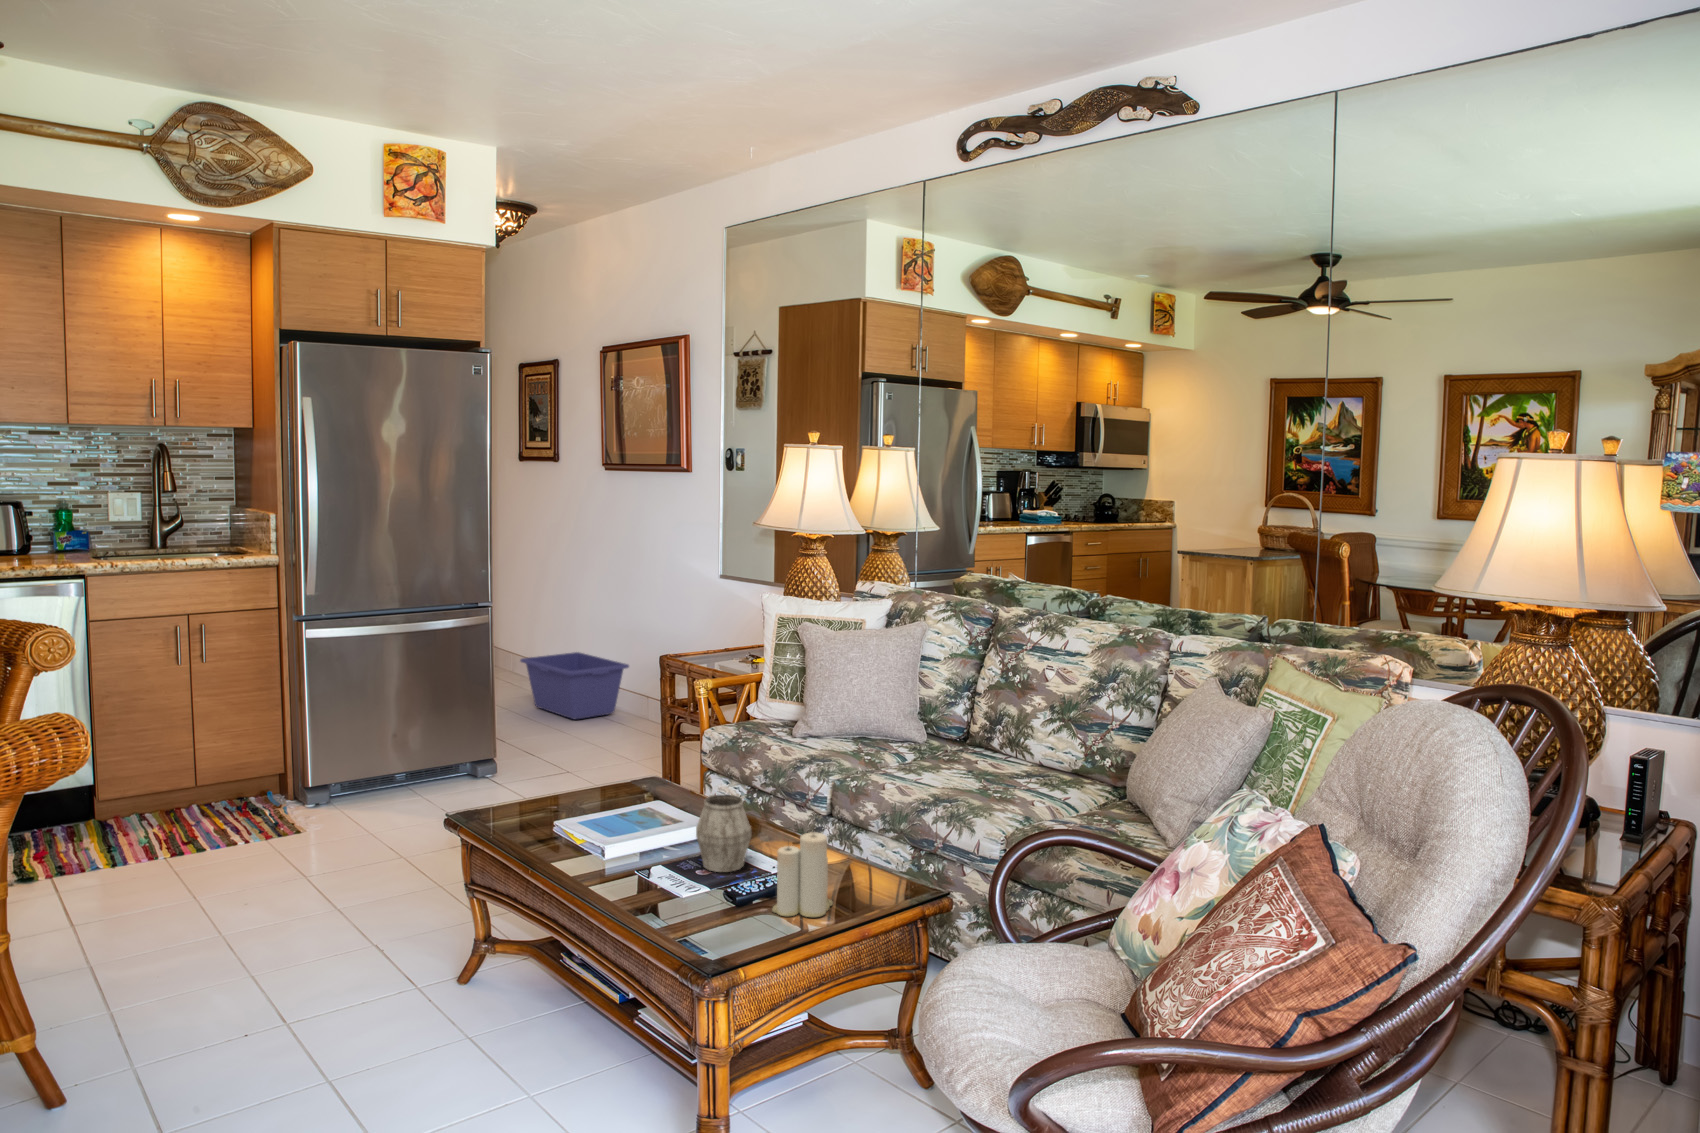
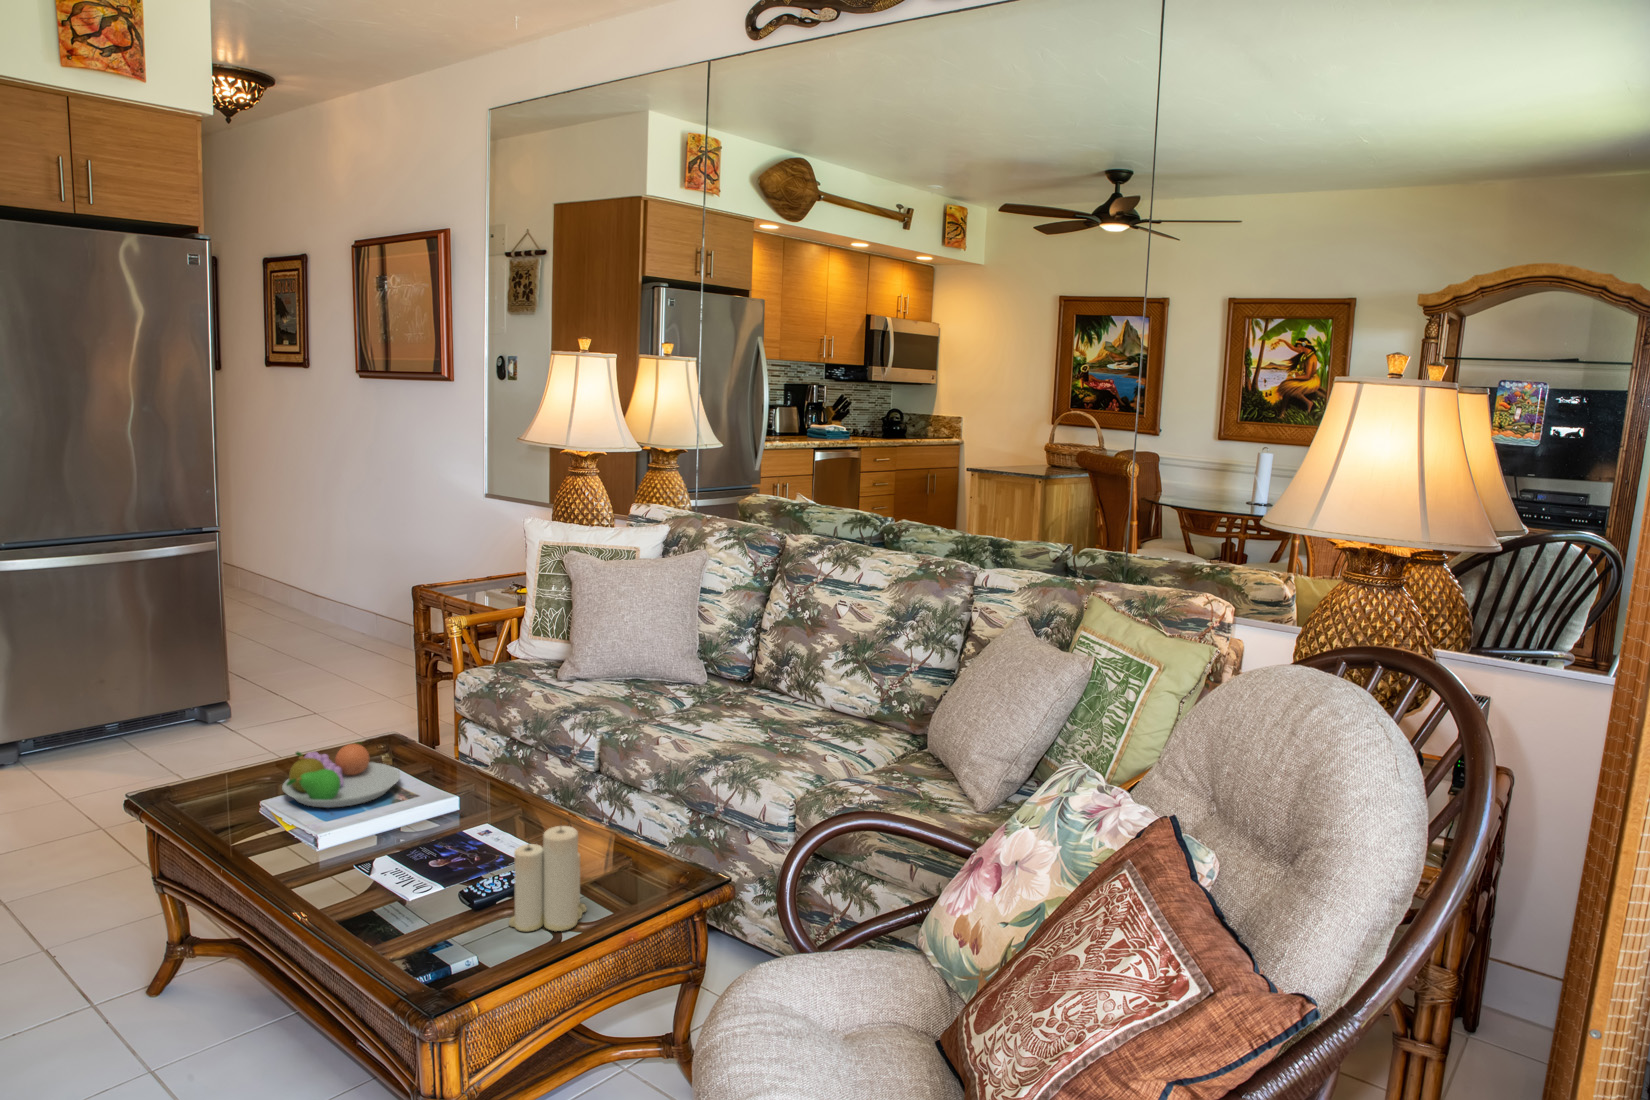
storage bin: present [520,652,629,719] -> none [252,576,382,652]
fruit bowl: none [584,775,675,825] -> present [282,742,400,808]
mug: present [696,794,751,872] -> none [417,772,488,870]

